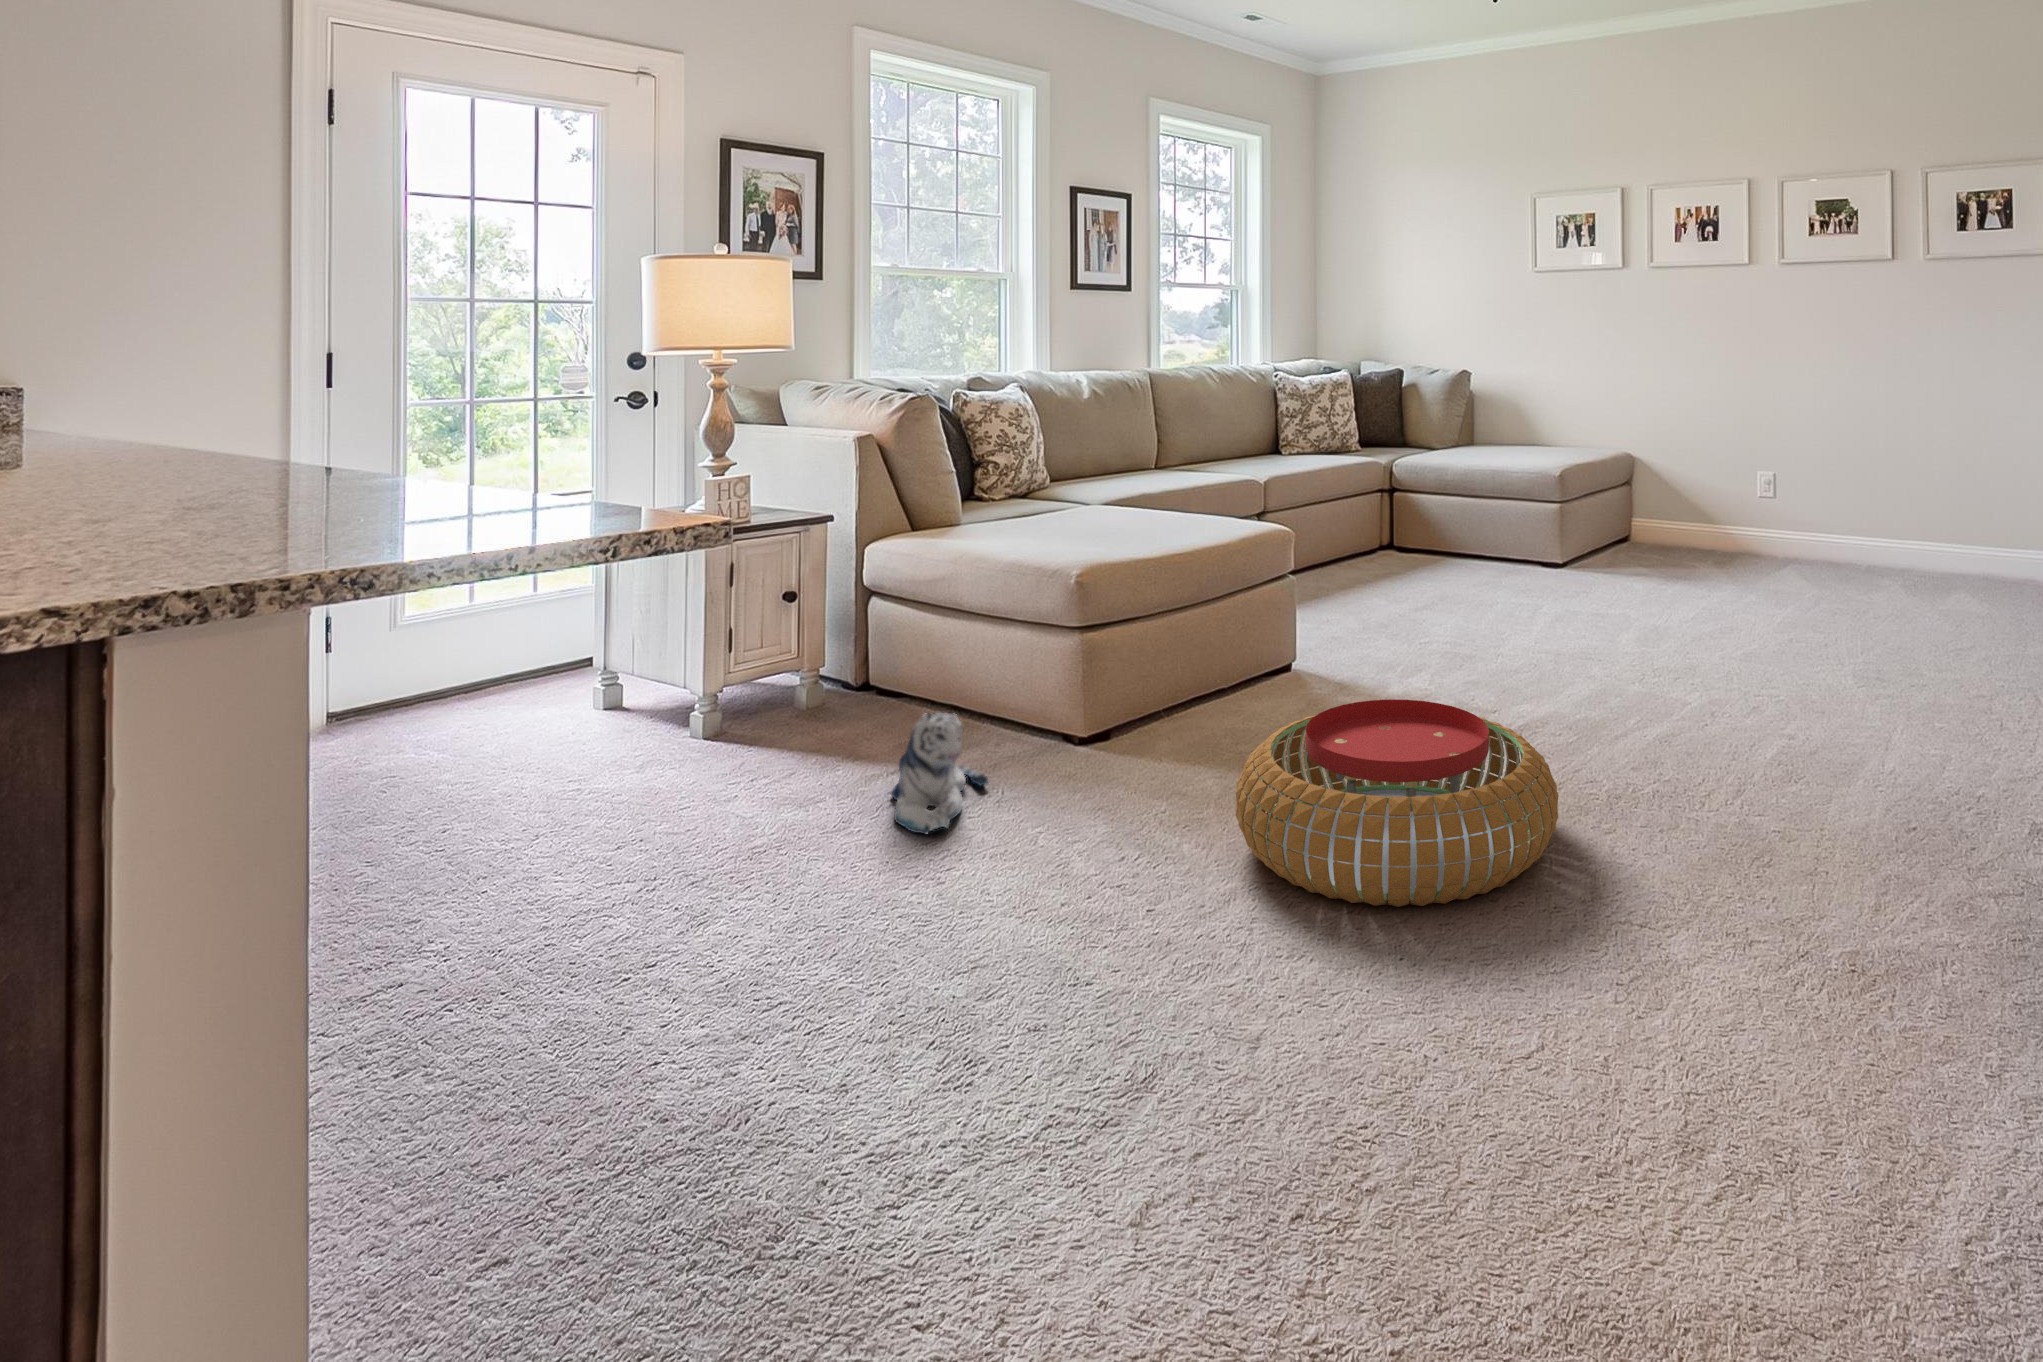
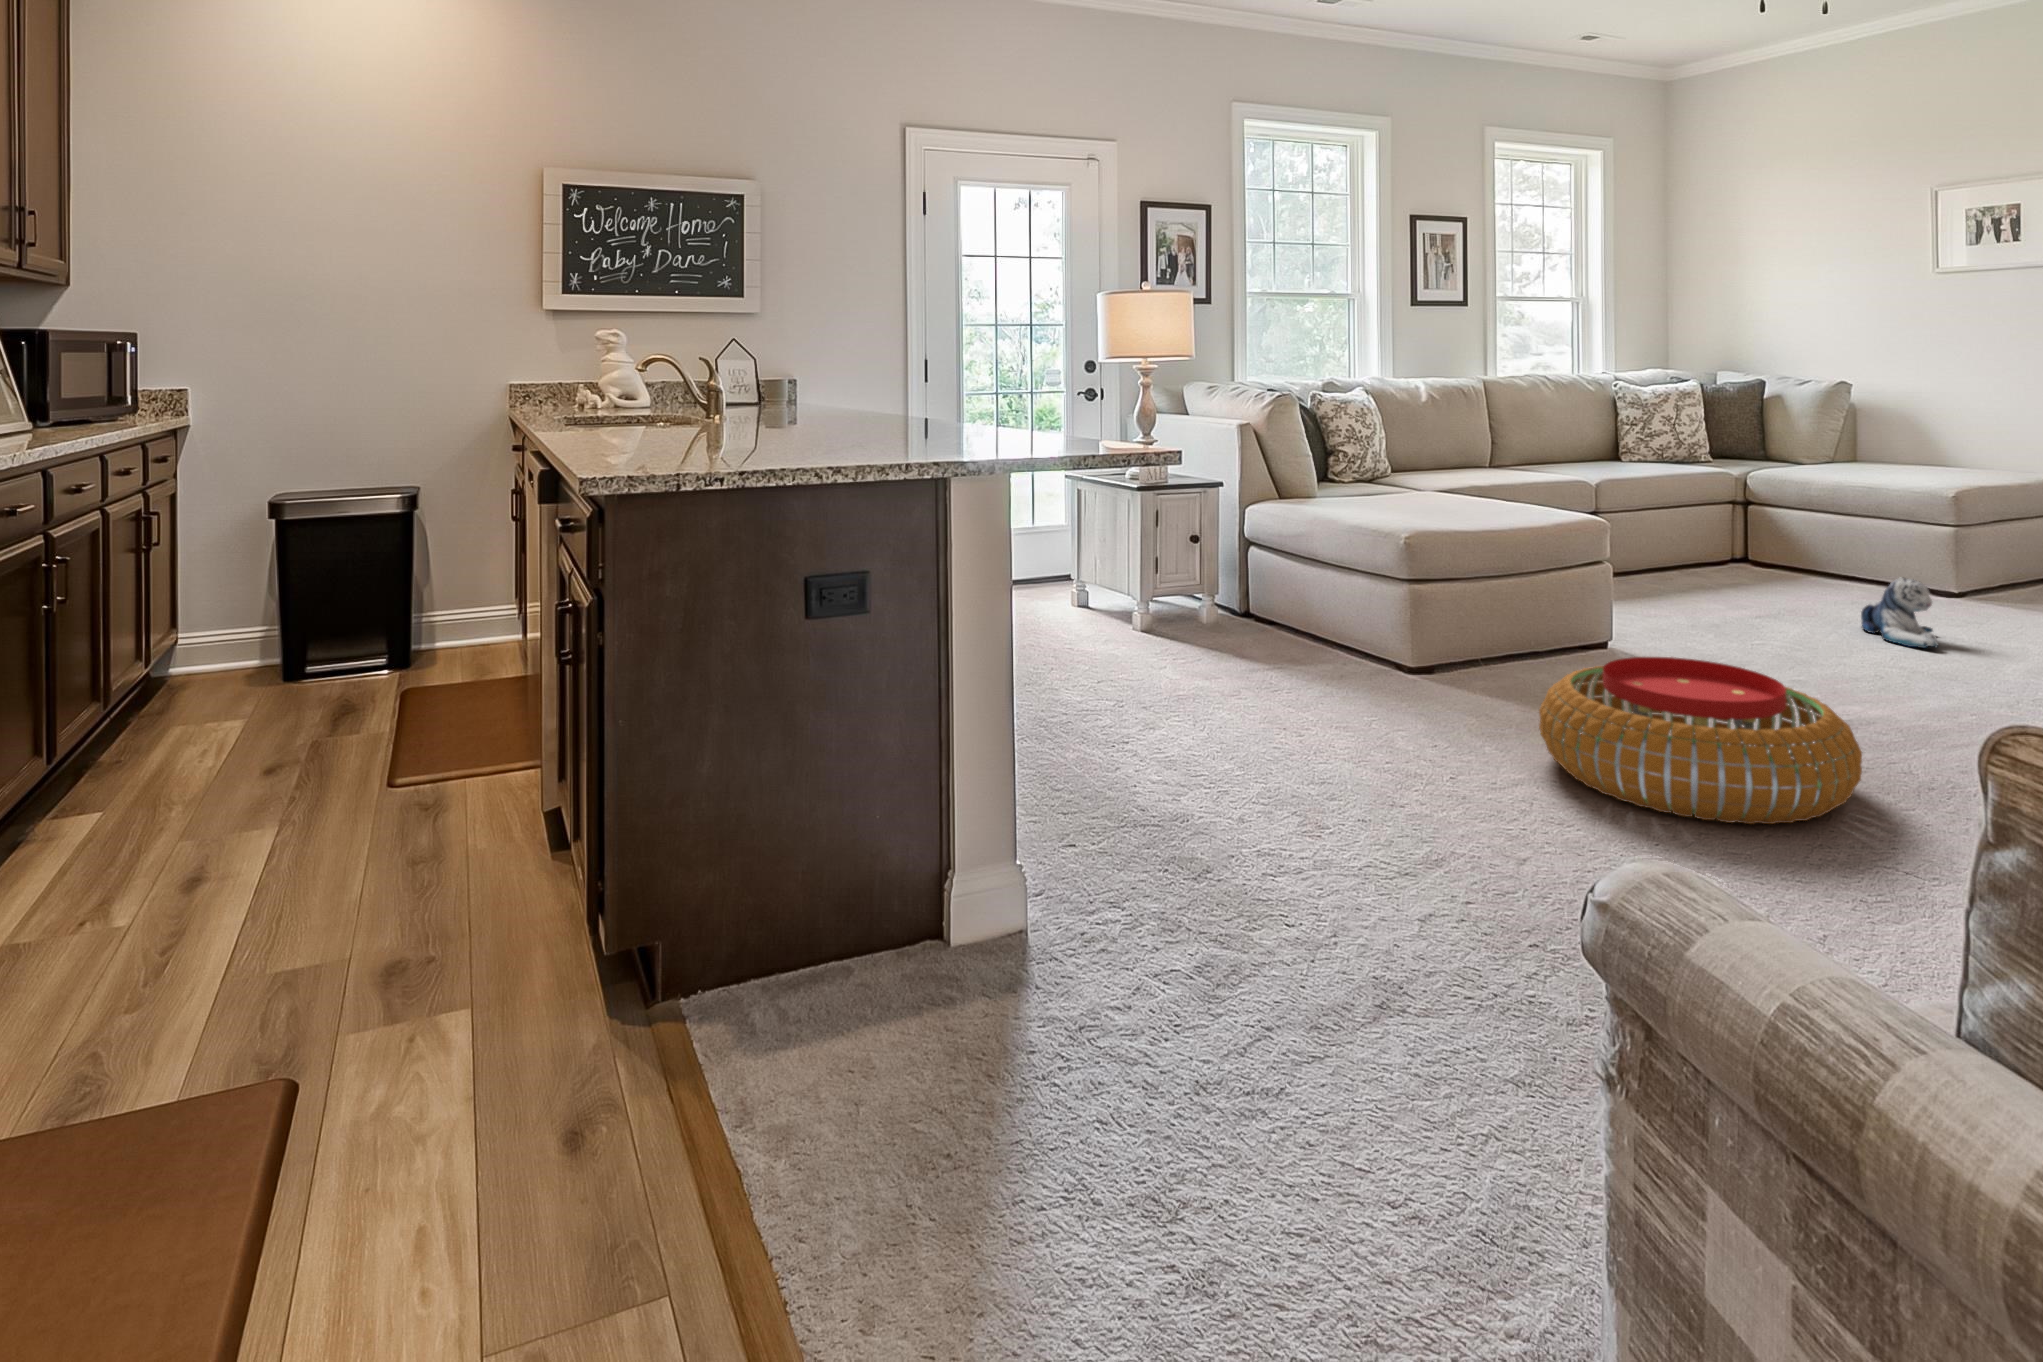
plush toy: present [891,713,988,834] -> present [1861,578,1938,648]

